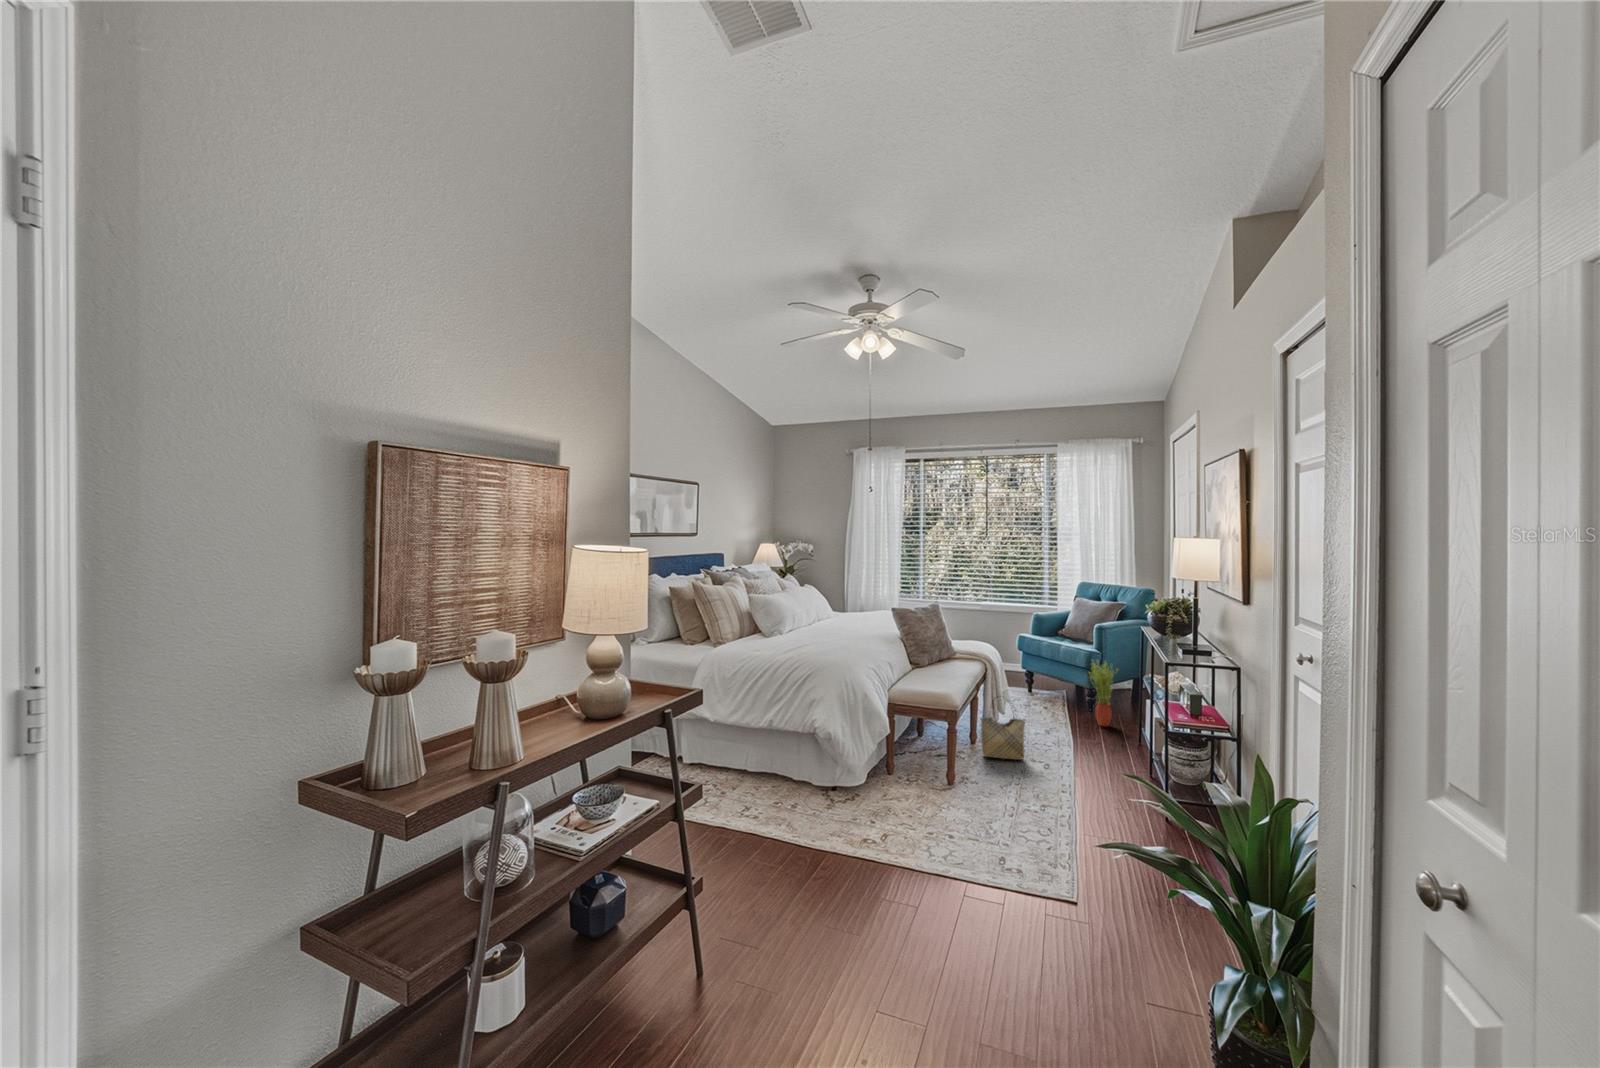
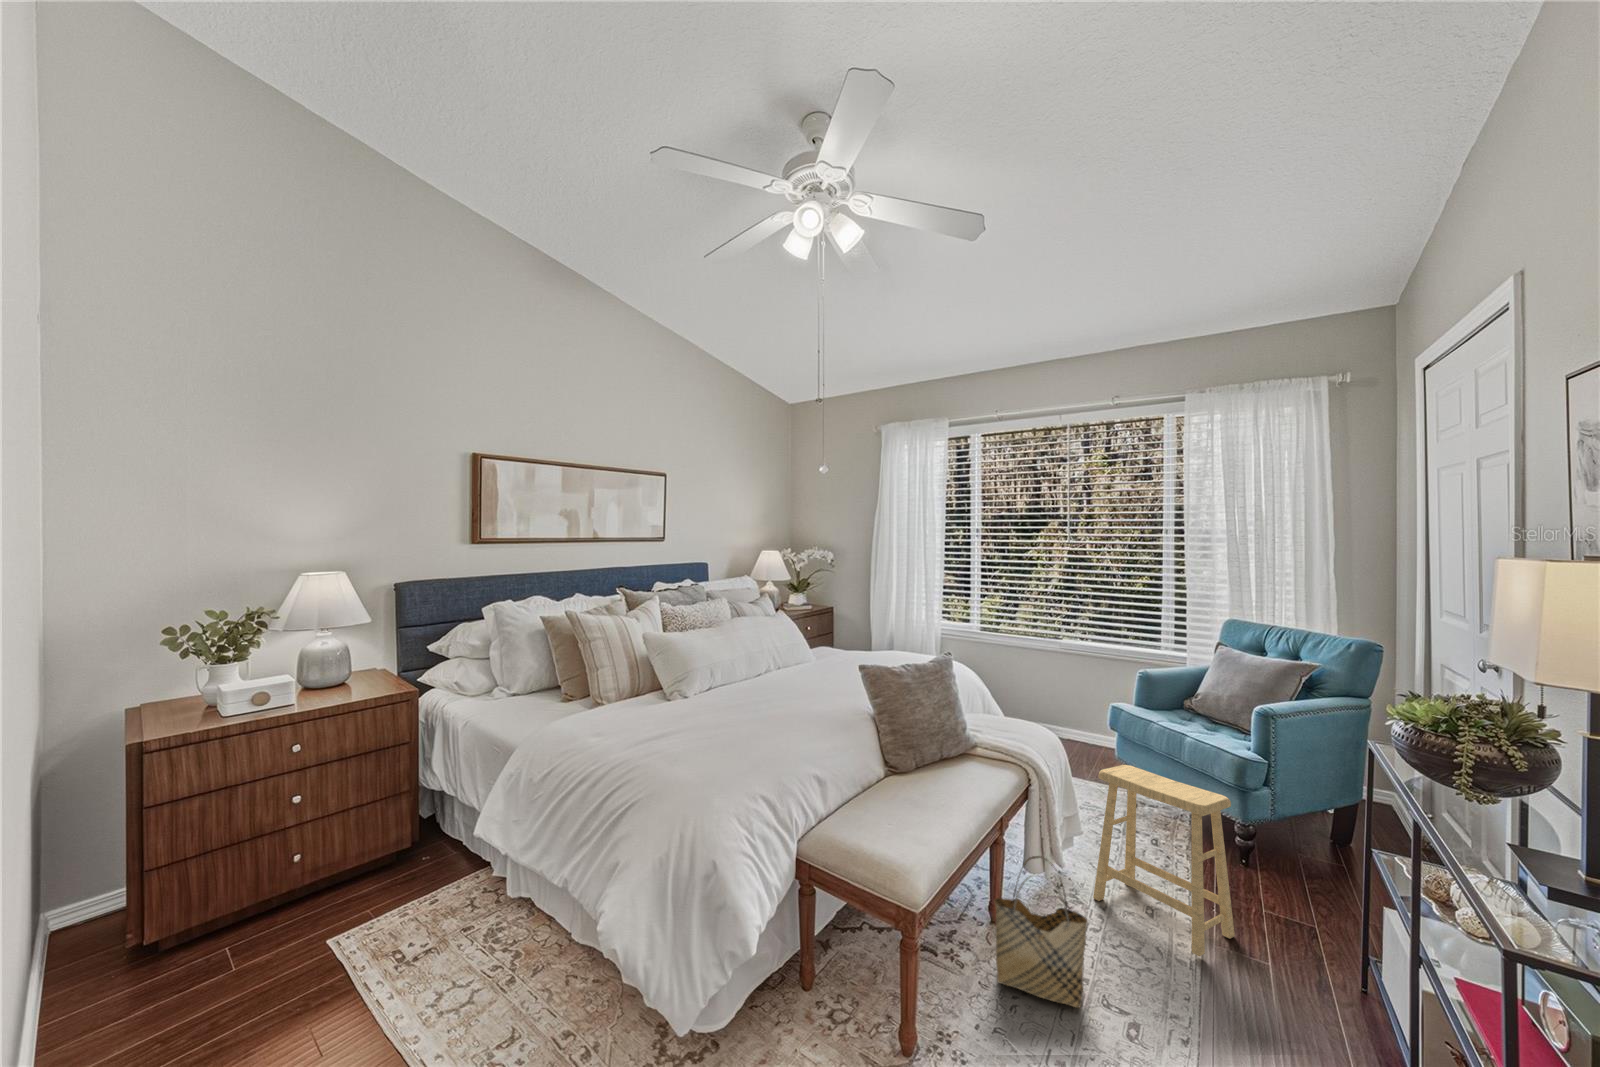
footstool: none [1019,659,1087,742] -> present [1093,765,1235,957]
potted plant: present [1089,660,1118,726] -> none [1238,777,1305,911]

